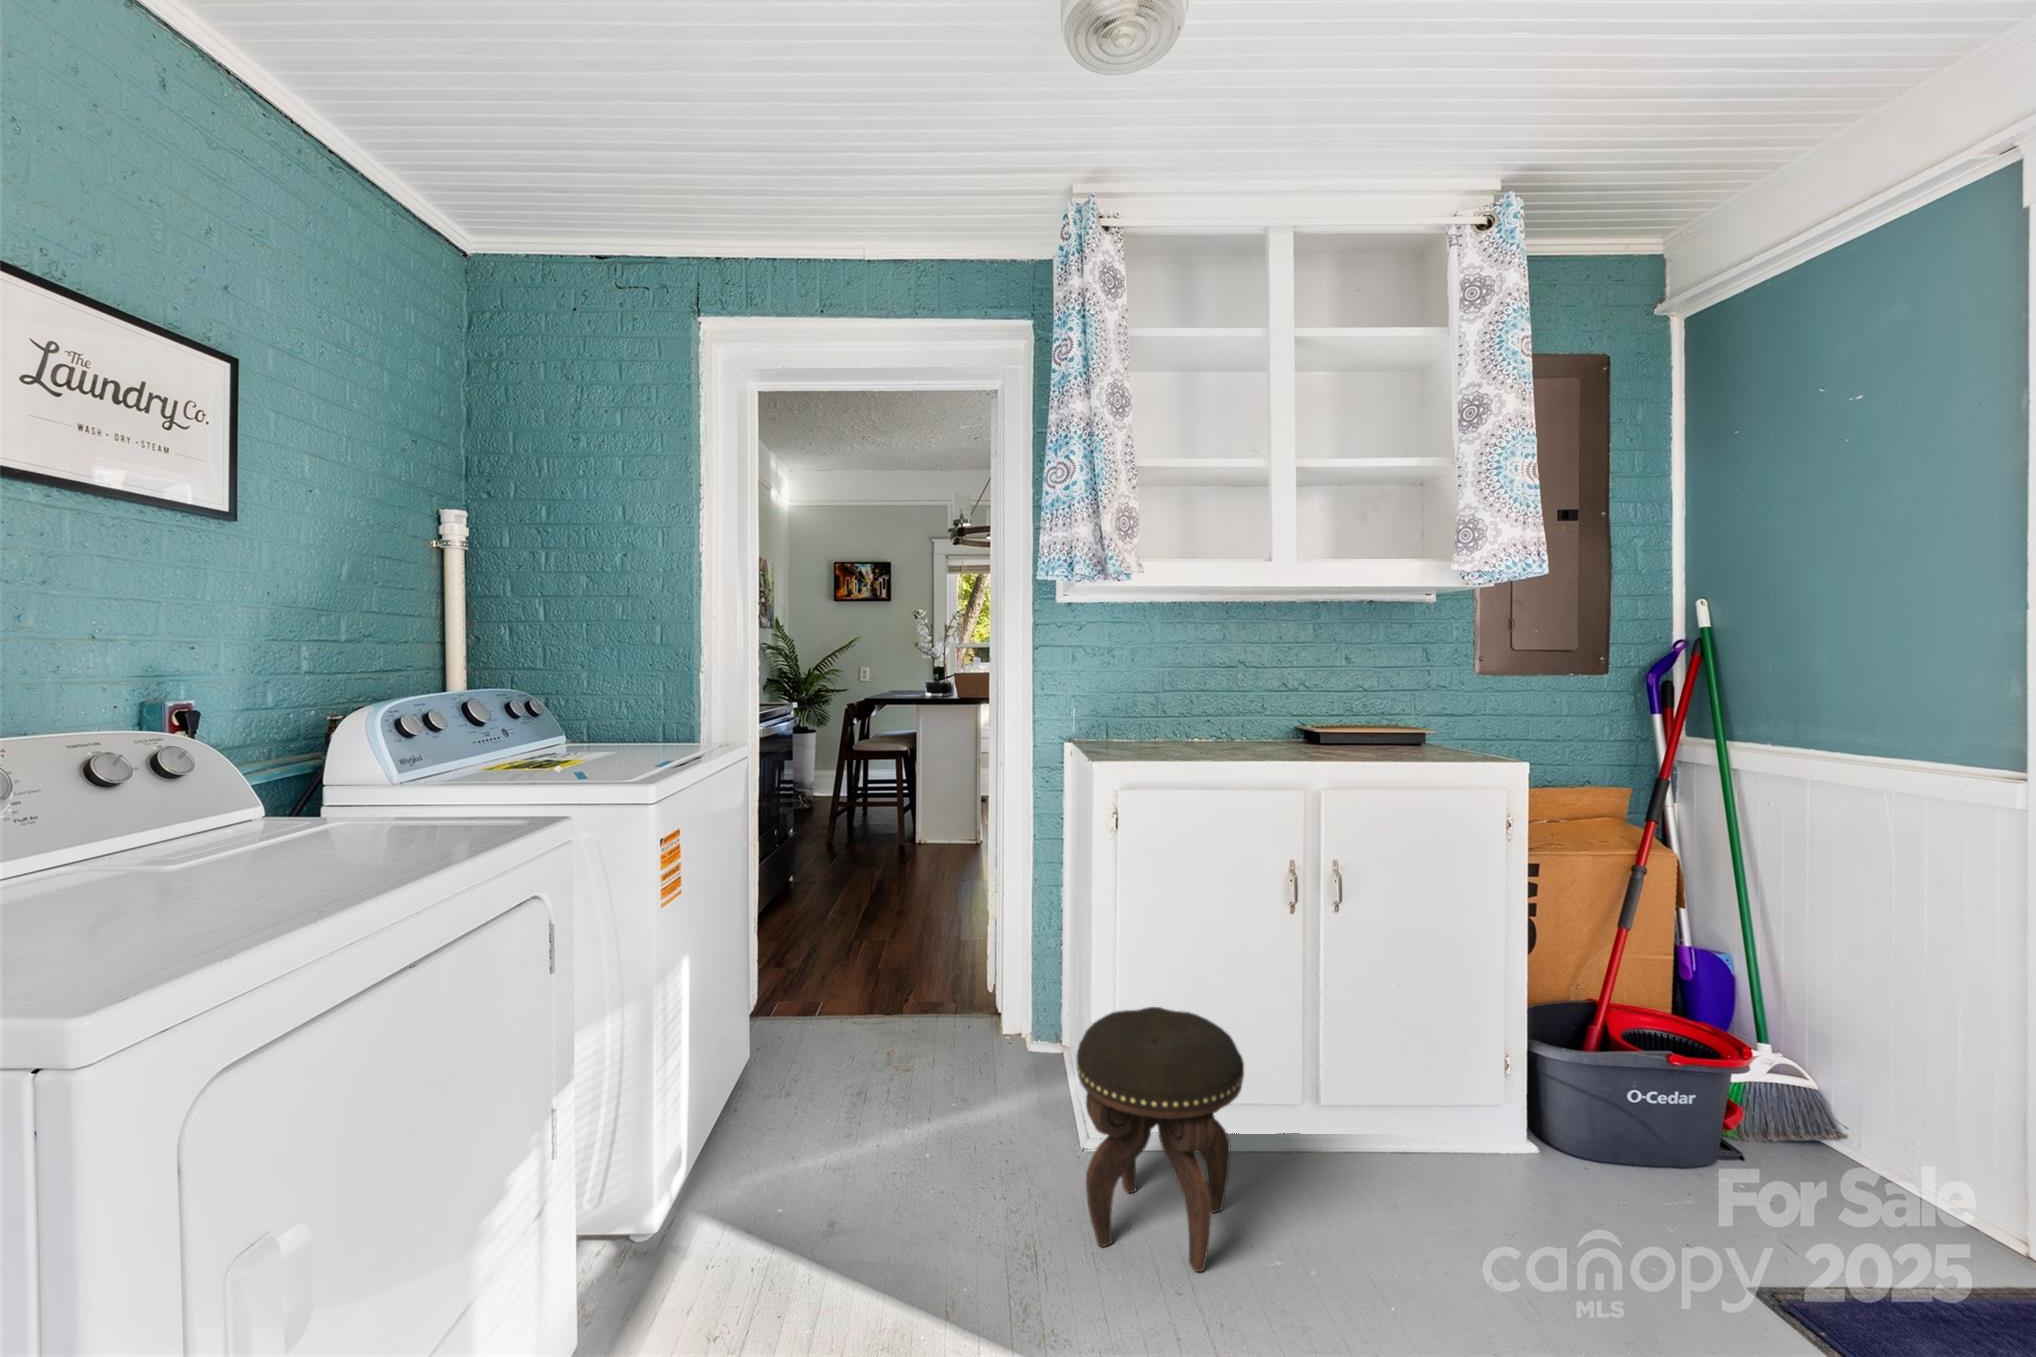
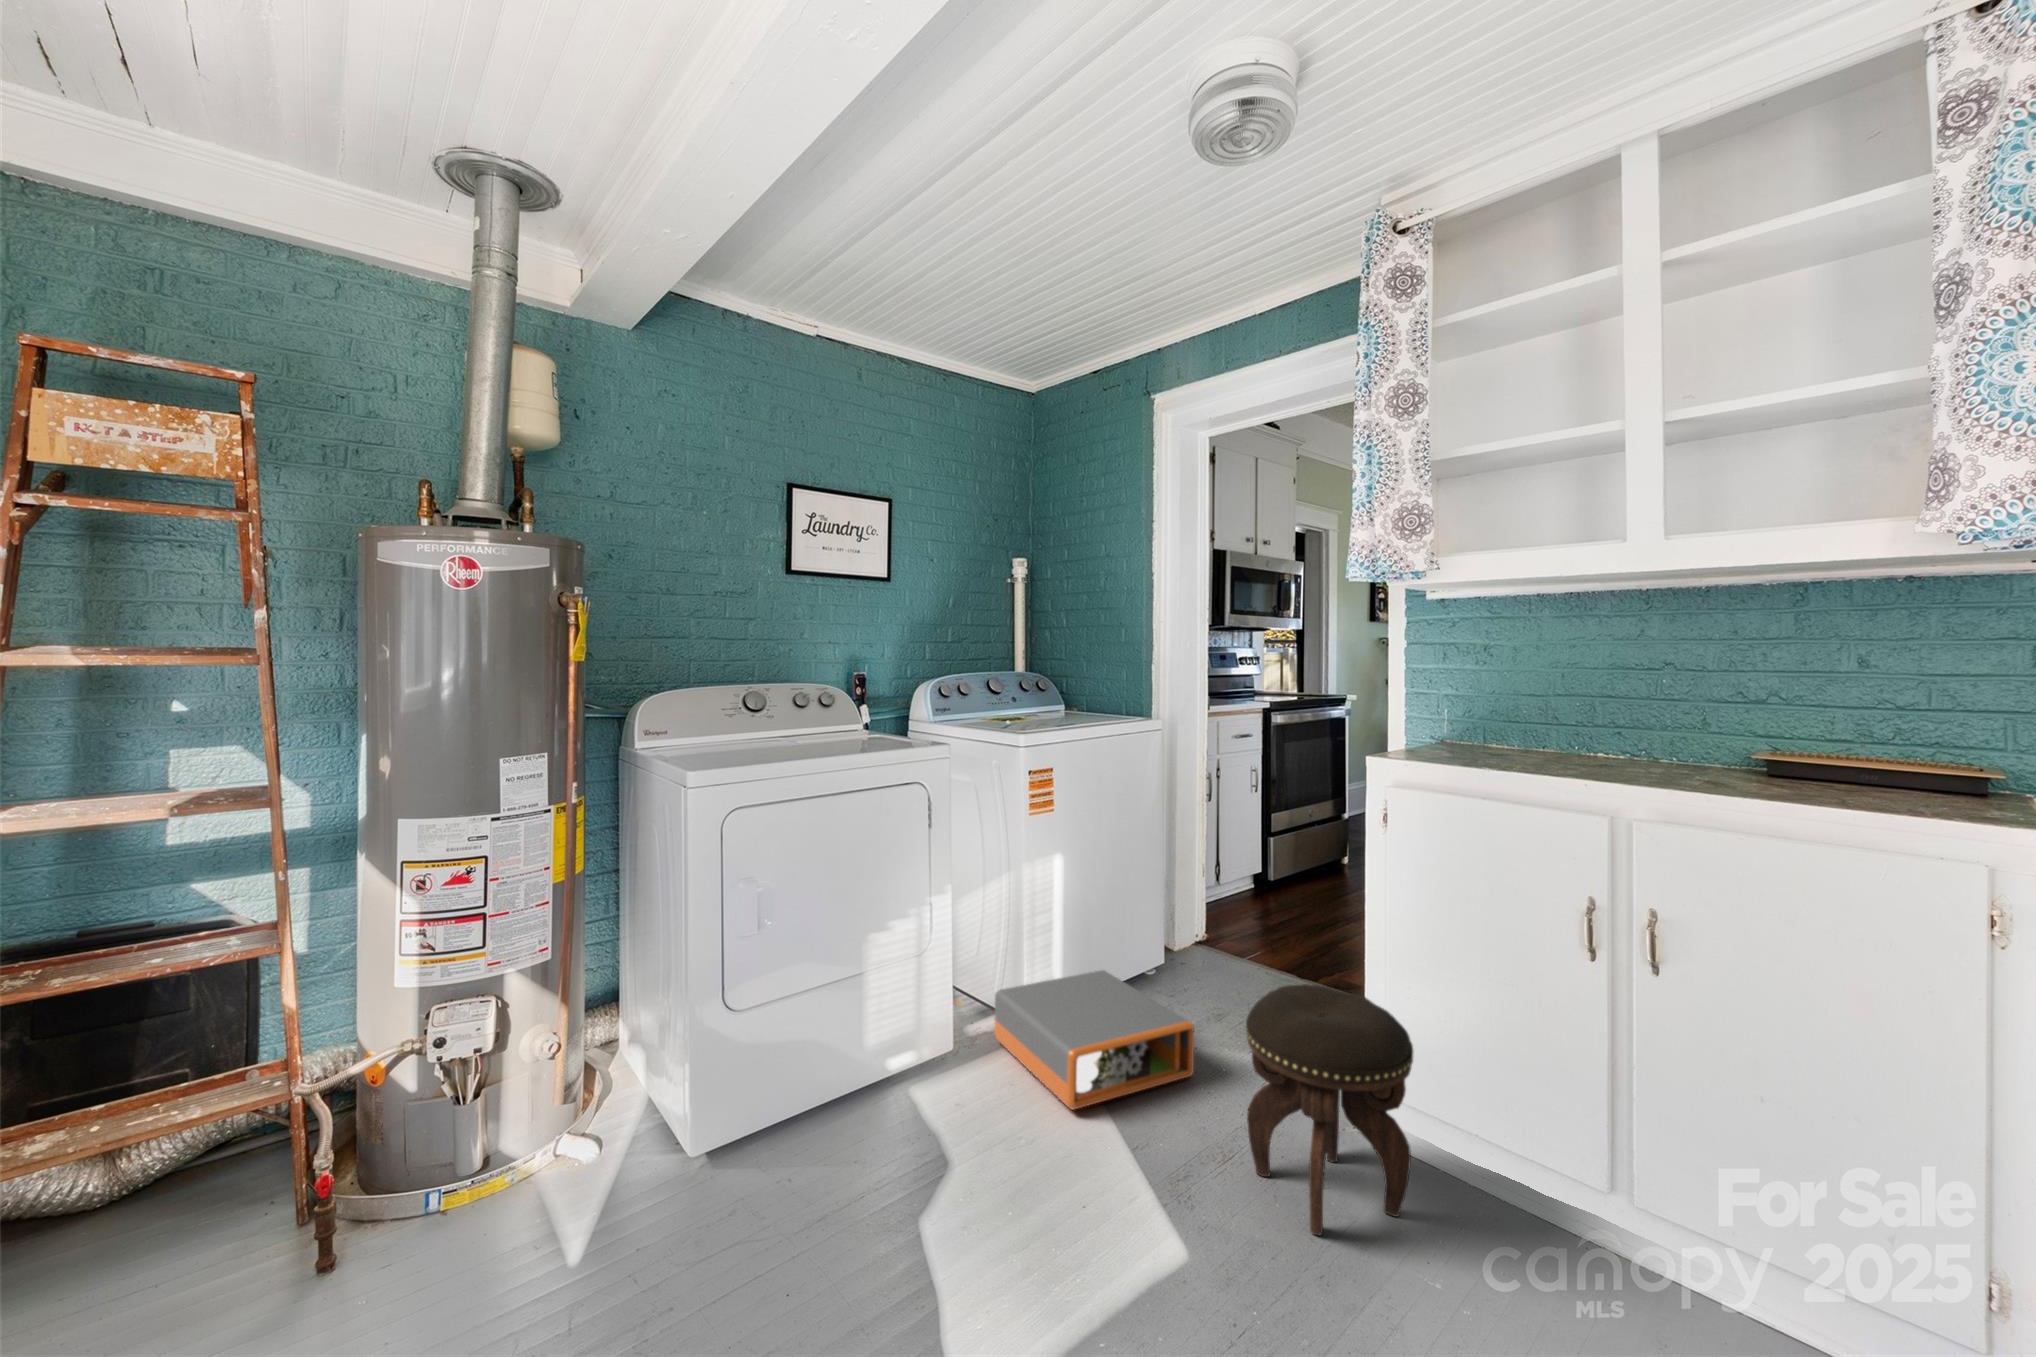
storage box: none [646,1100,939,1307] -> present [994,970,1194,1110]

